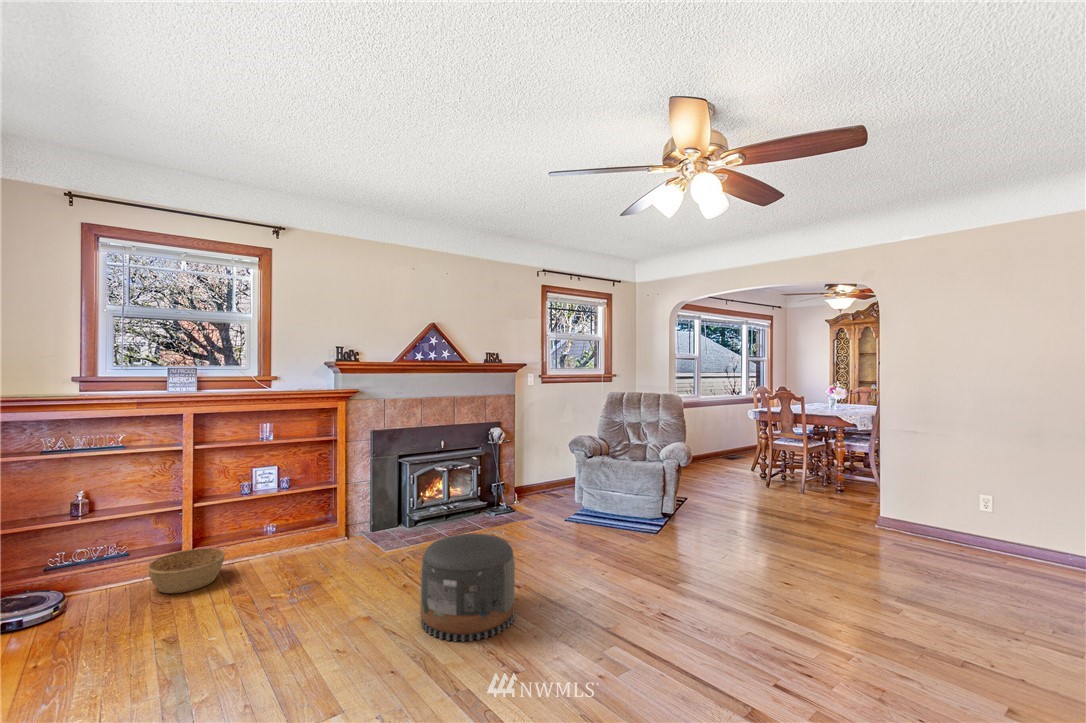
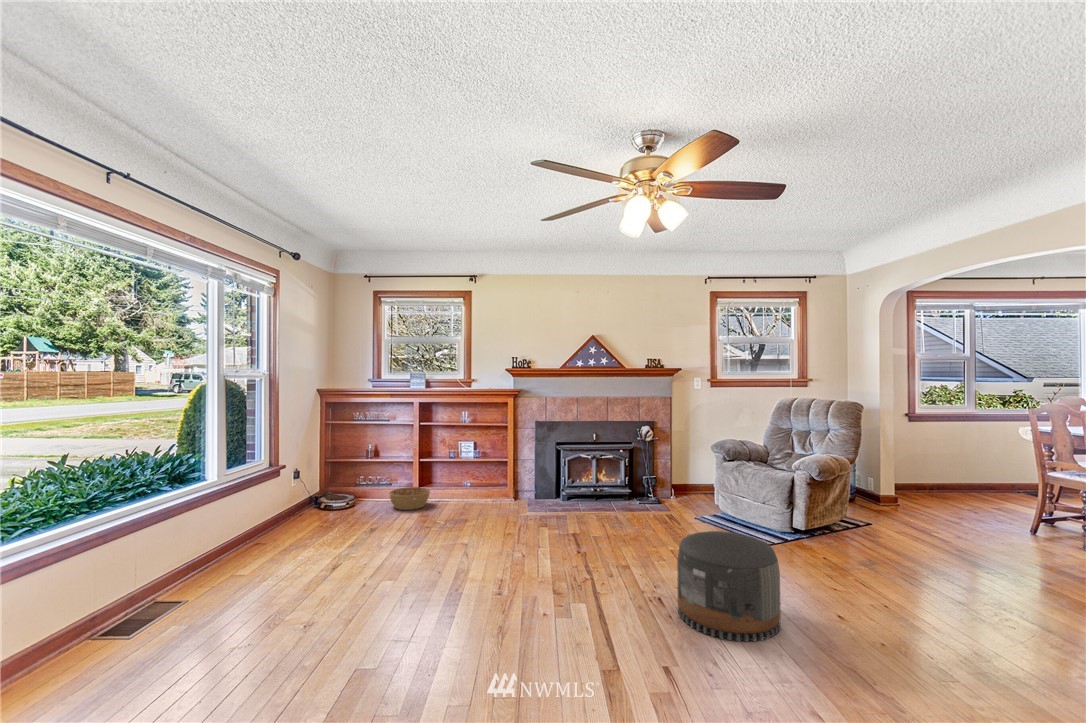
pouf: present [420,534,515,642] -> present [677,531,781,642]

